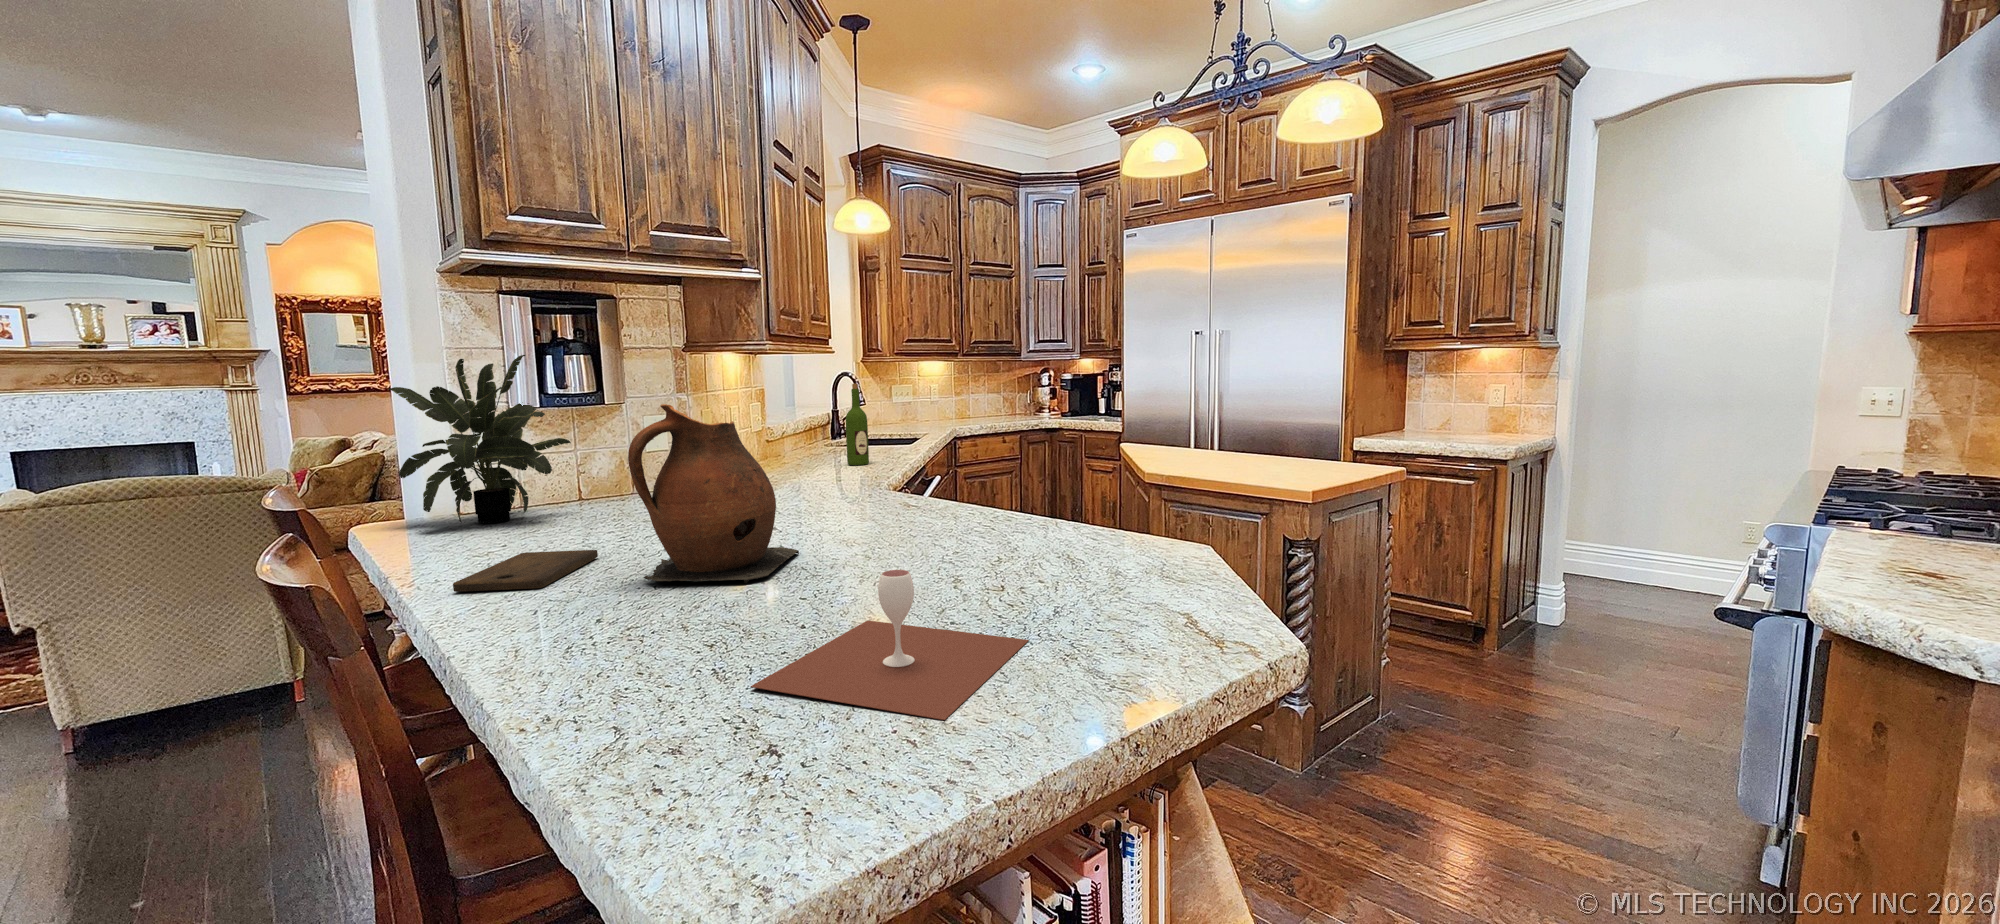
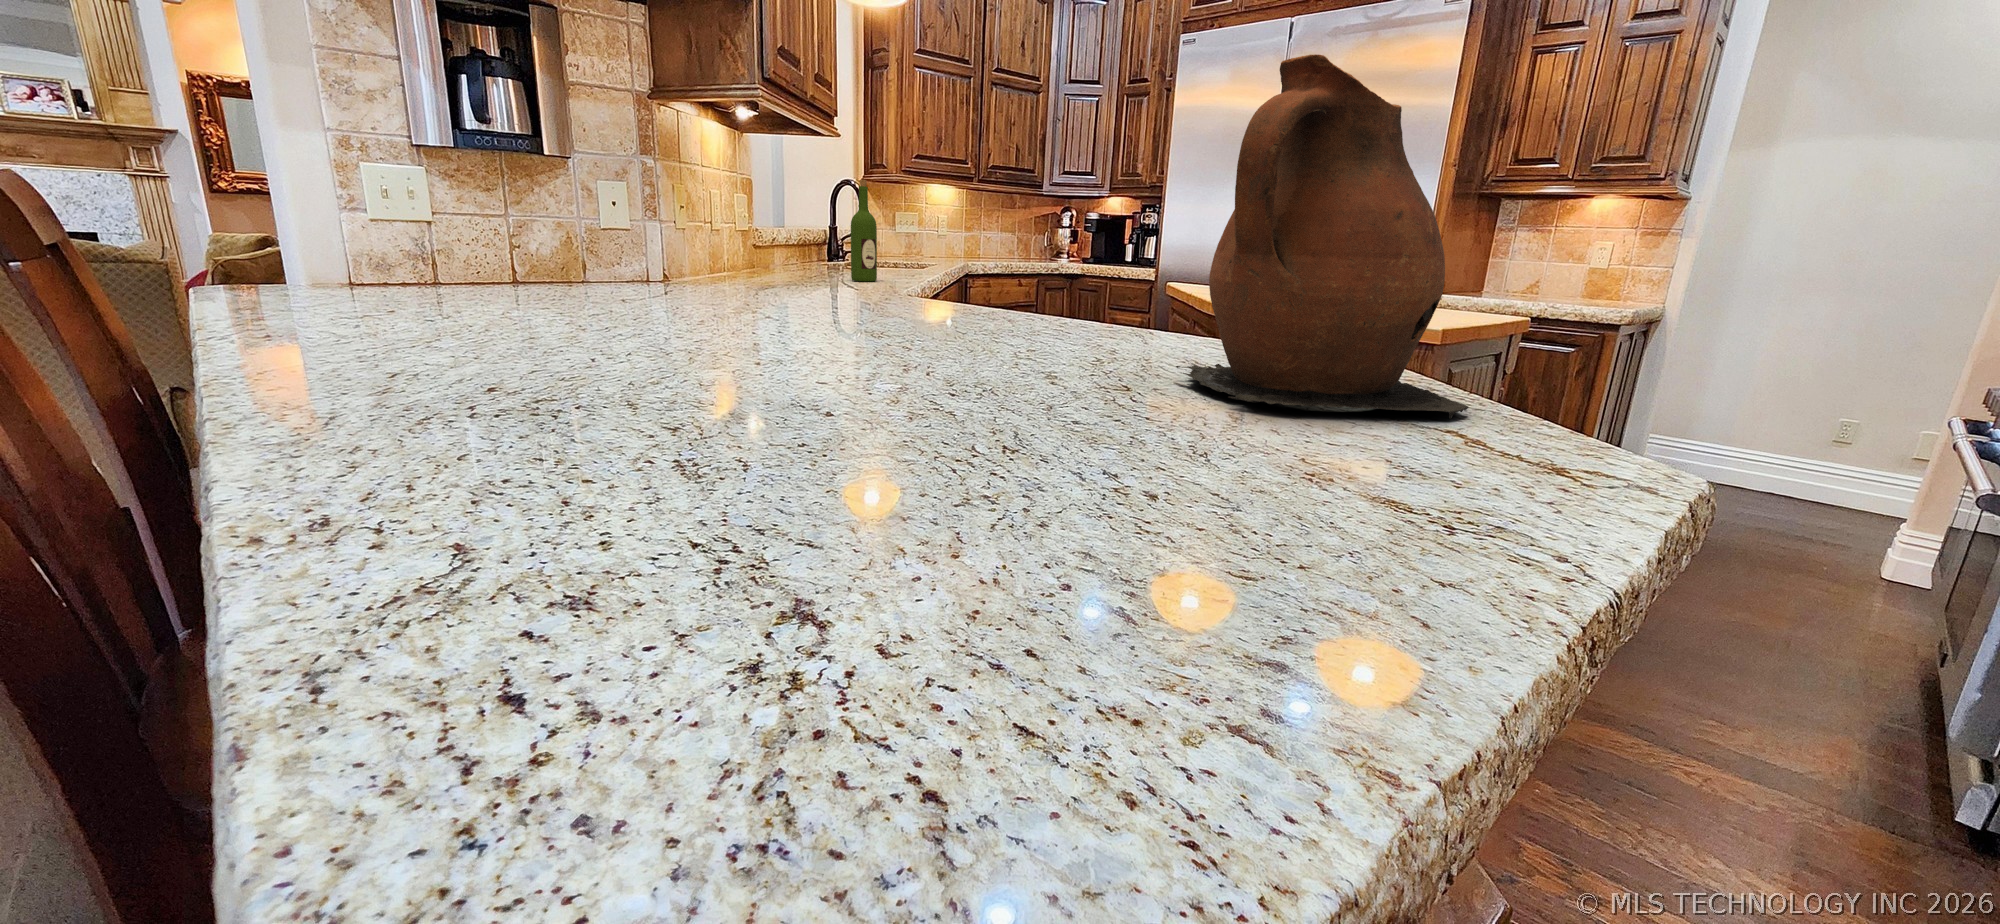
potted plant: present [389,355,571,524] -> none [239,65,500,299]
ceramic pitcher: present [628,404,799,583] -> present [1176,54,1469,419]
cutting board: present [453,550,598,592] -> none [291,317,523,355]
wine glass: present [750,570,1029,720] -> none [745,298,1220,568]

